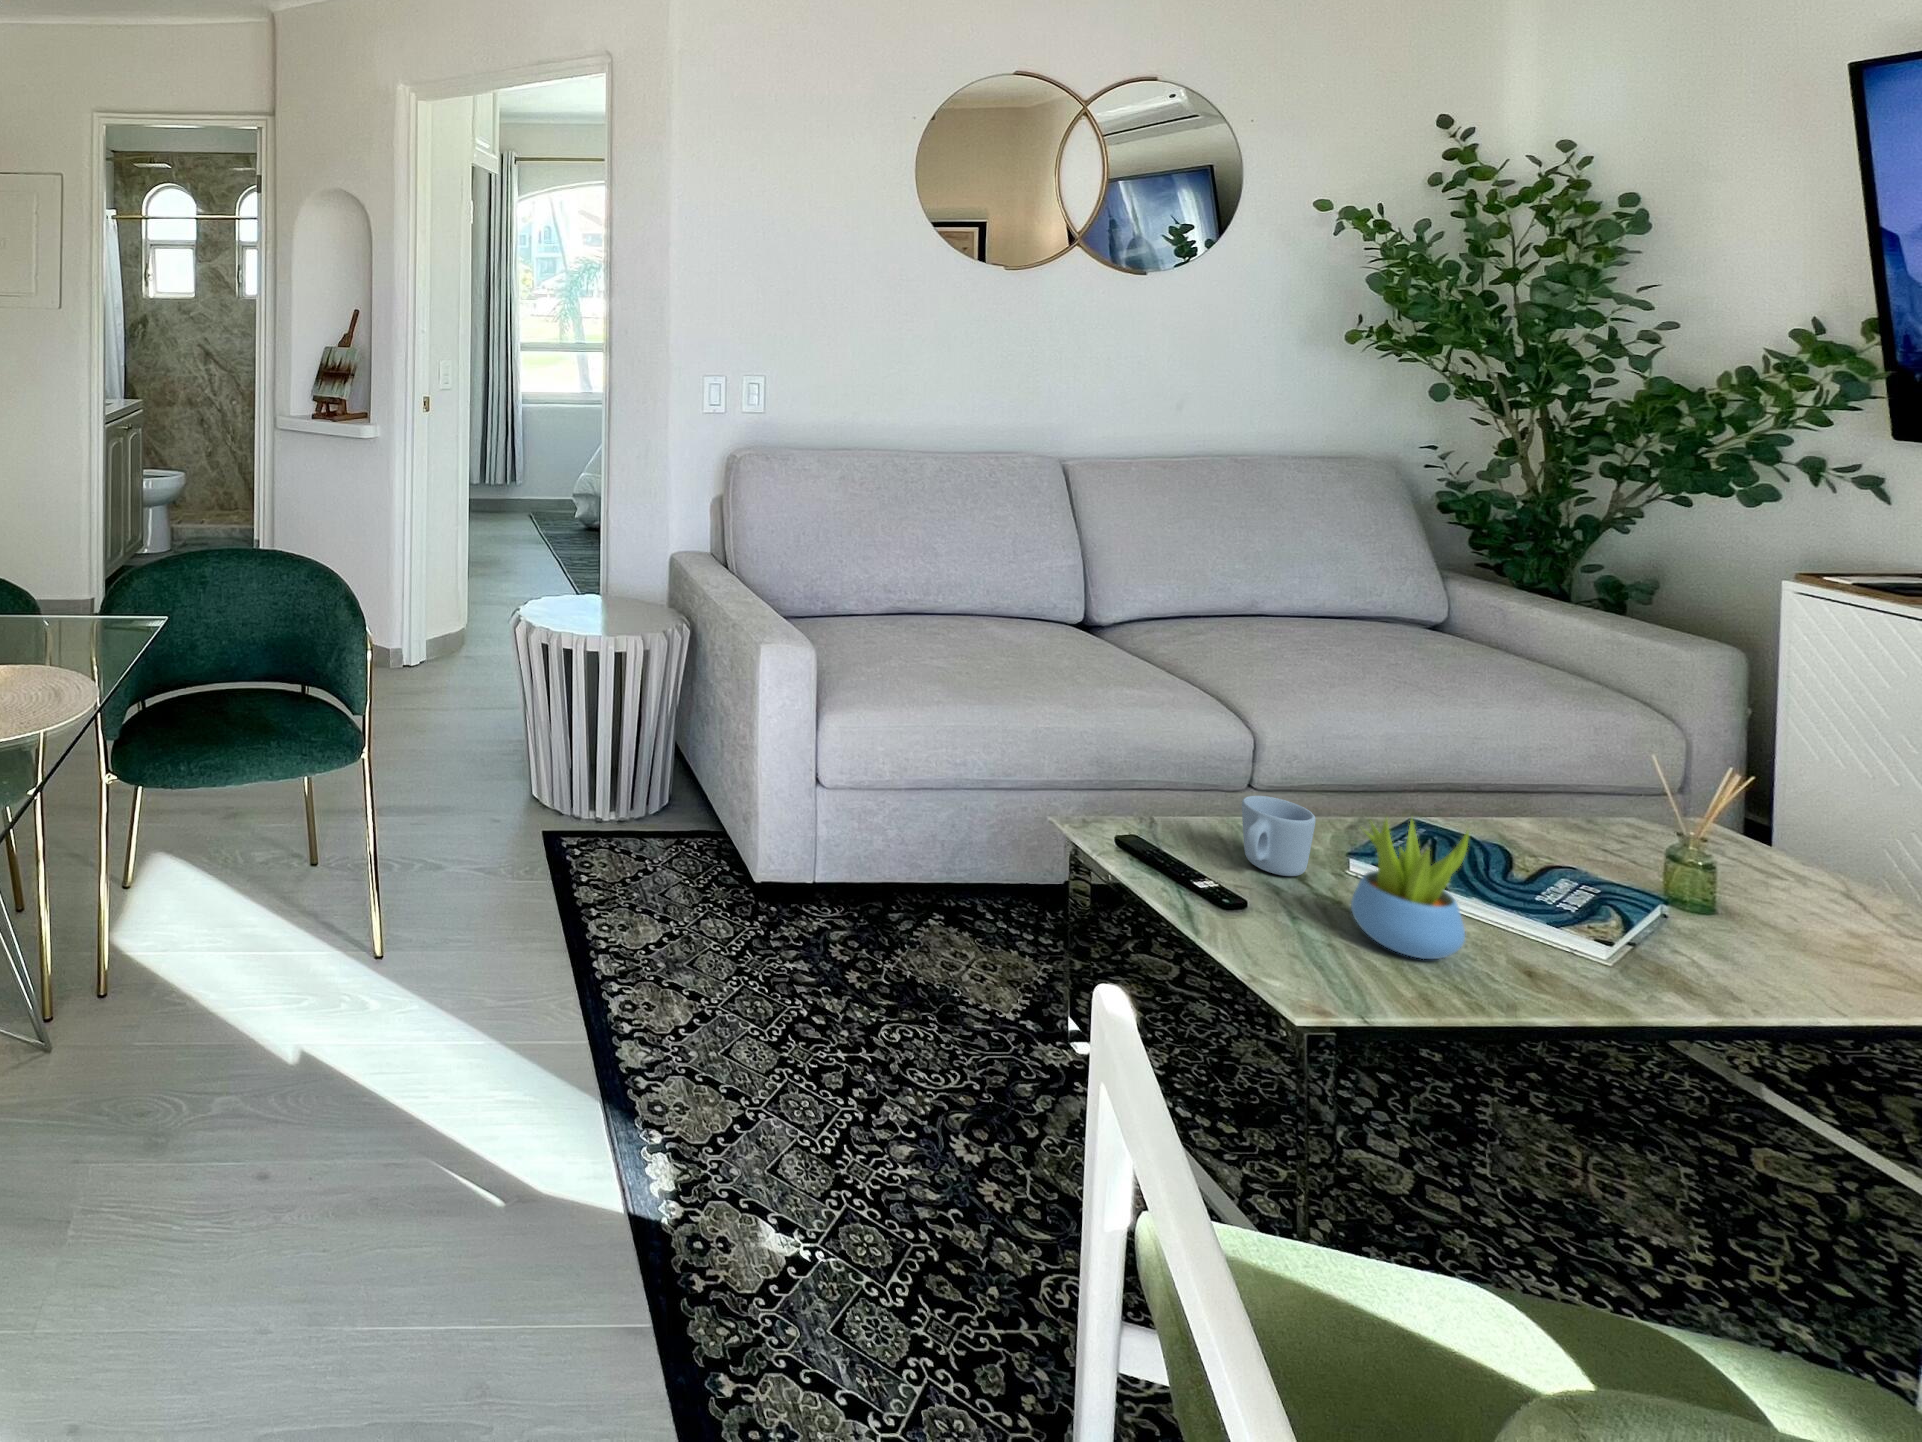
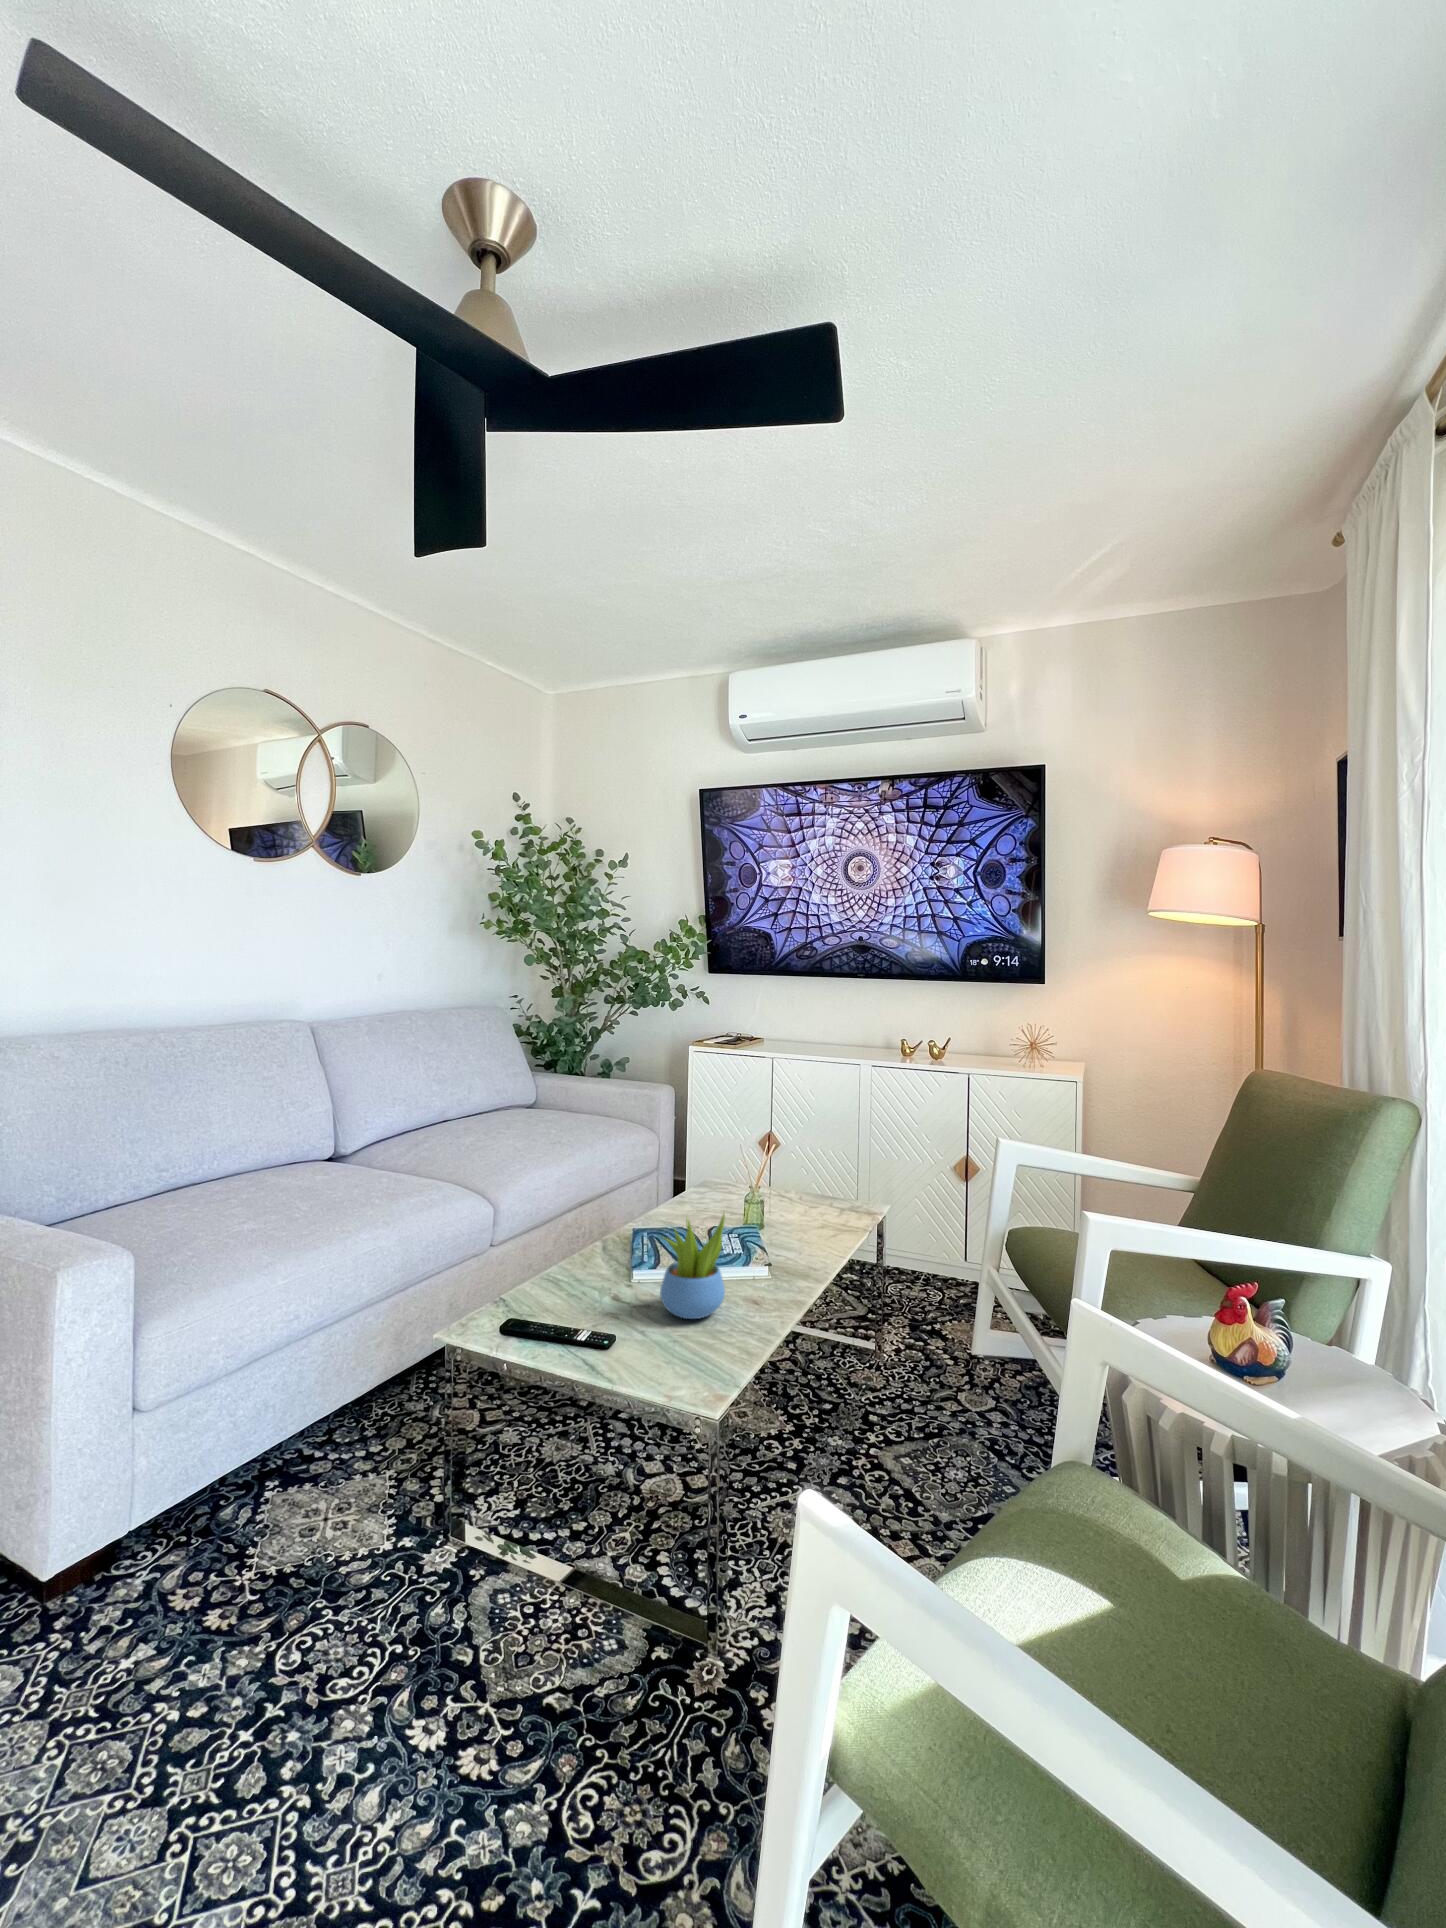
mug: present [1242,796,1316,876] -> none [567,1237,615,1299]

